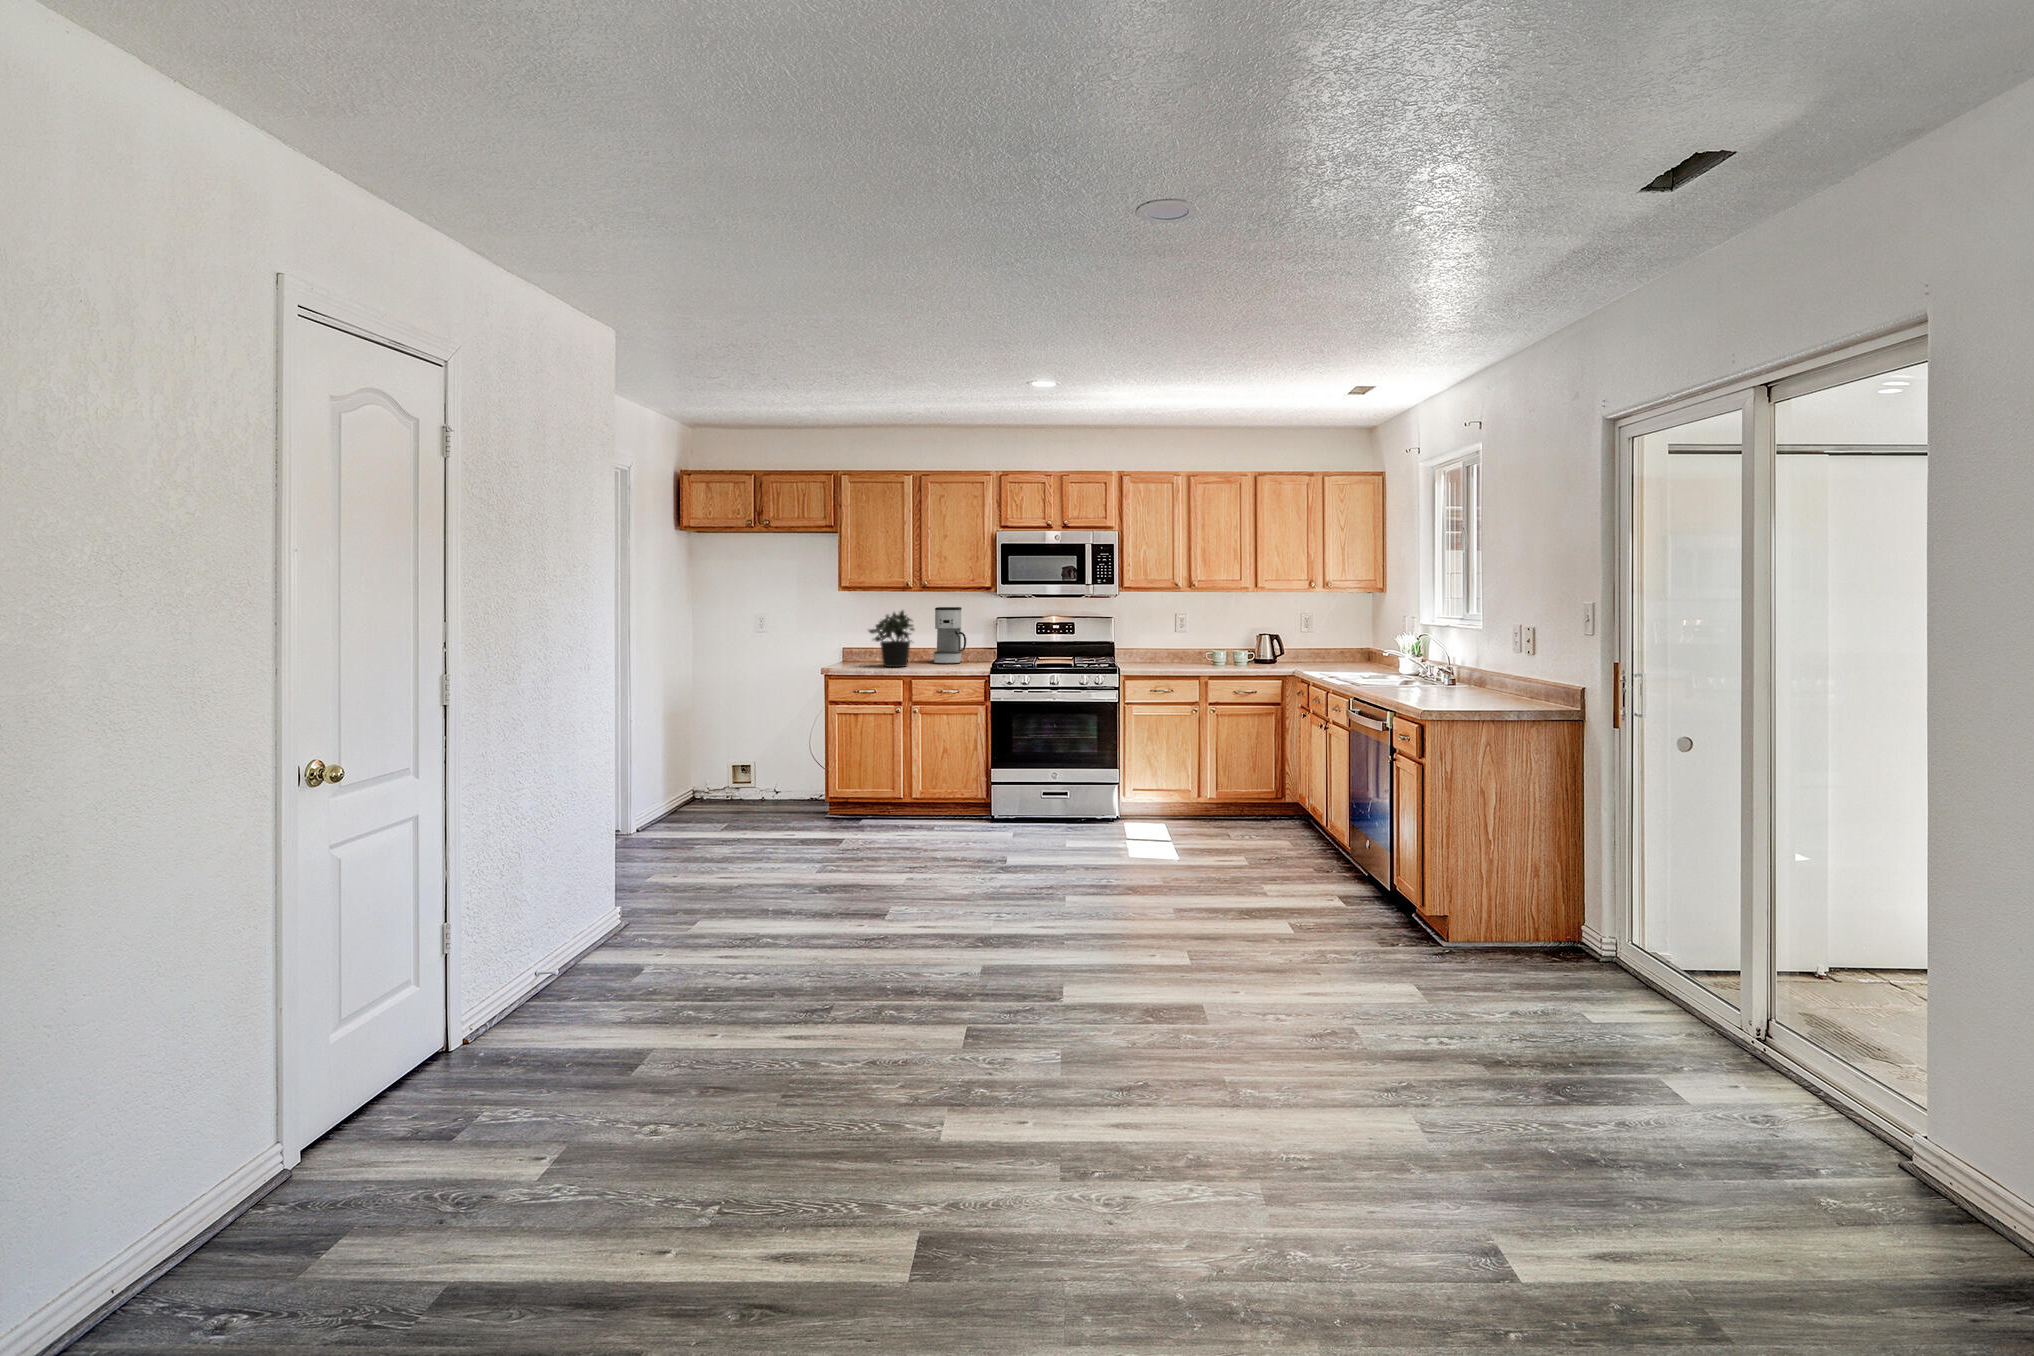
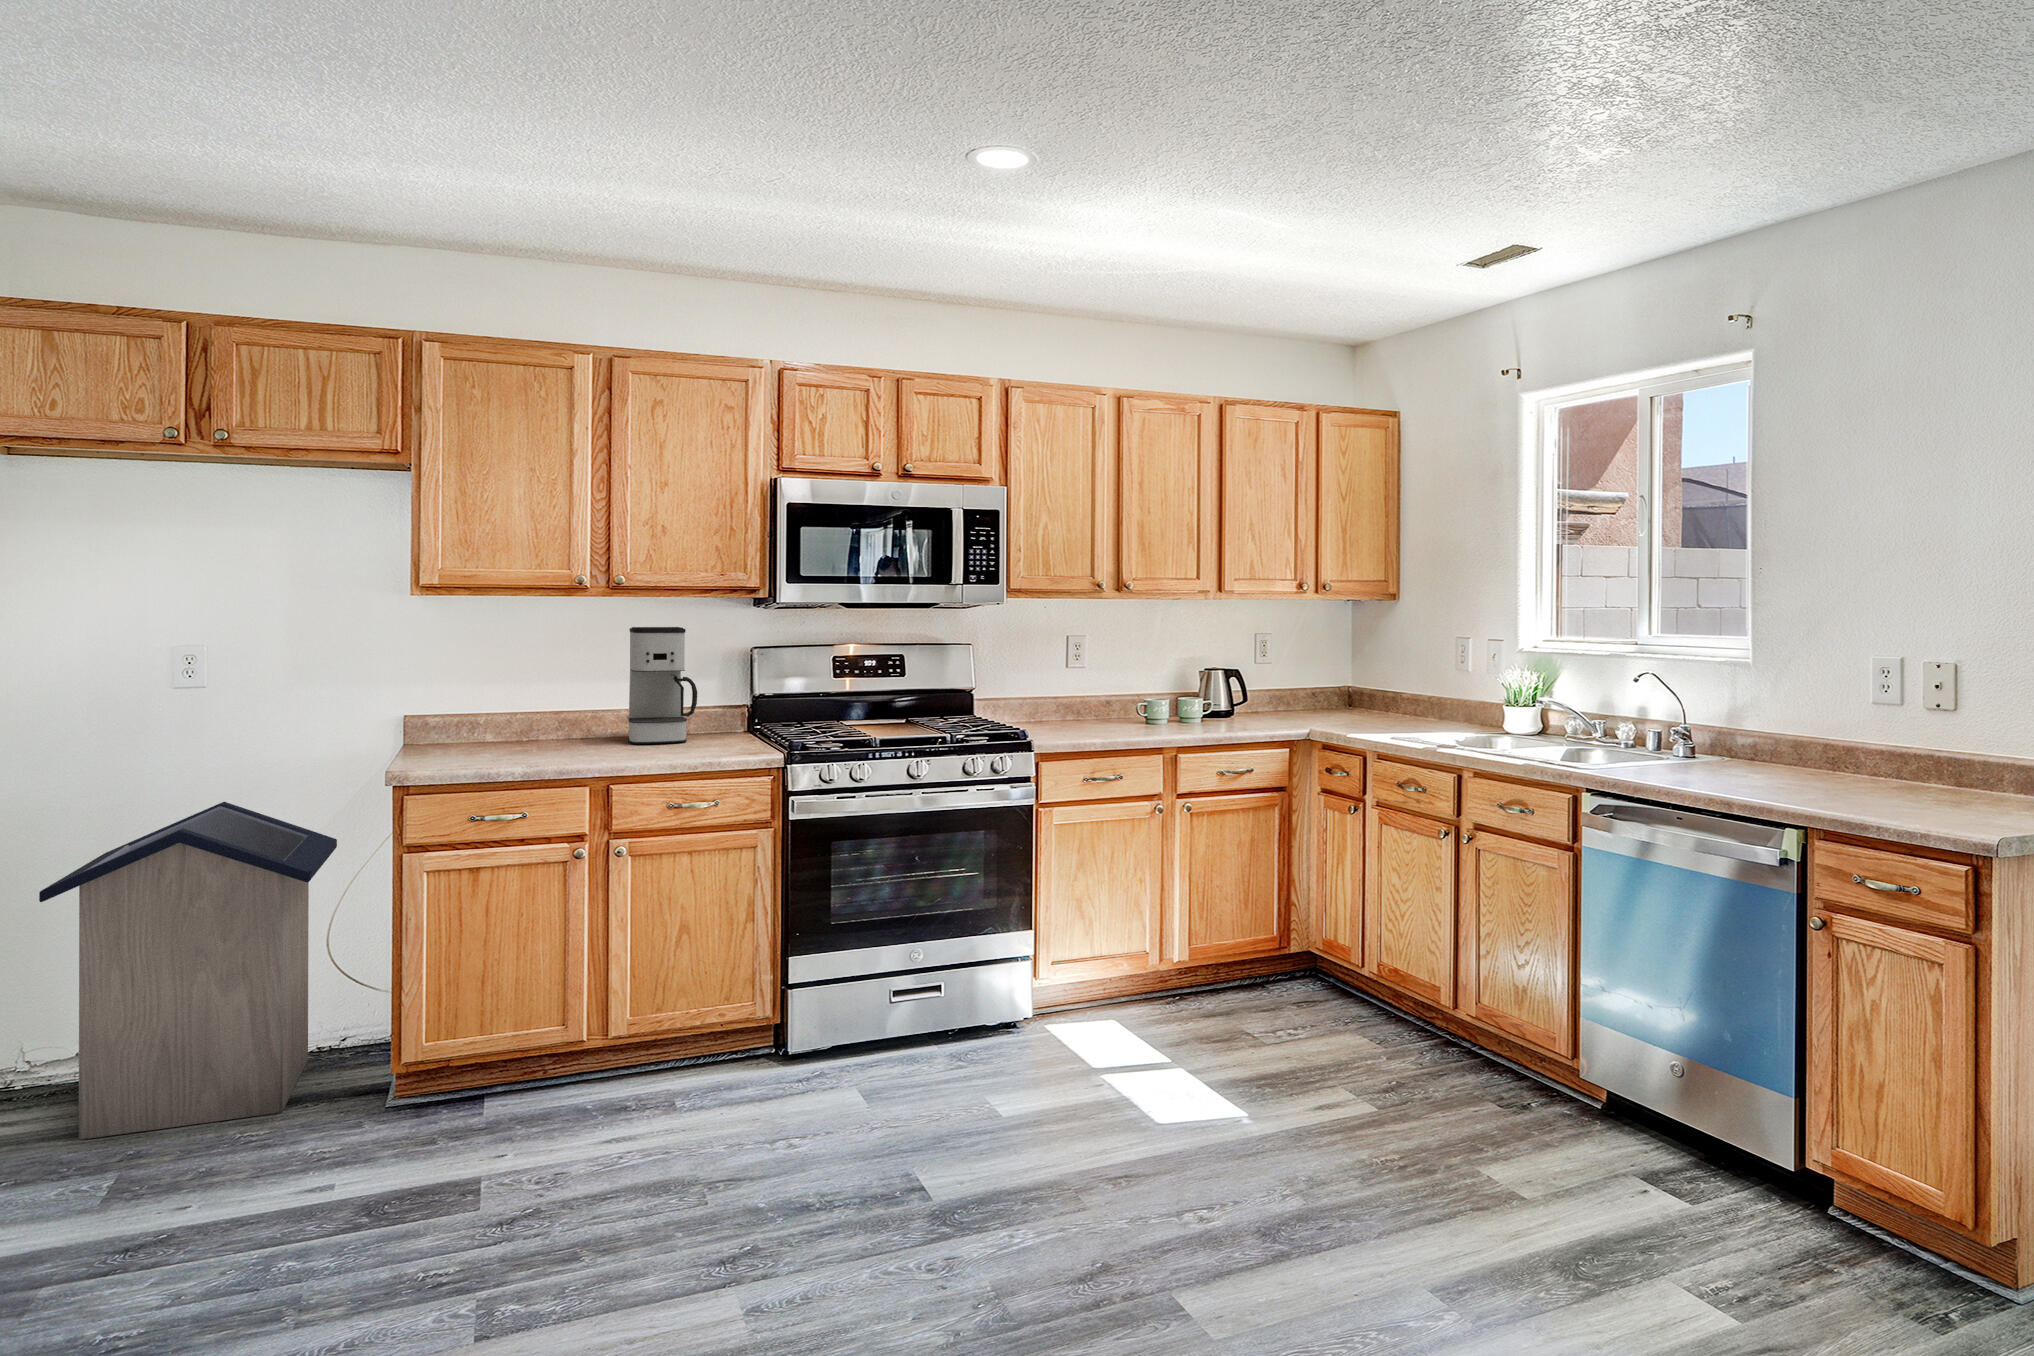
potted plant: present [869,611,914,667] -> none [490,633,608,758]
trash can: none [704,683,816,813] -> present [39,802,337,1140]

